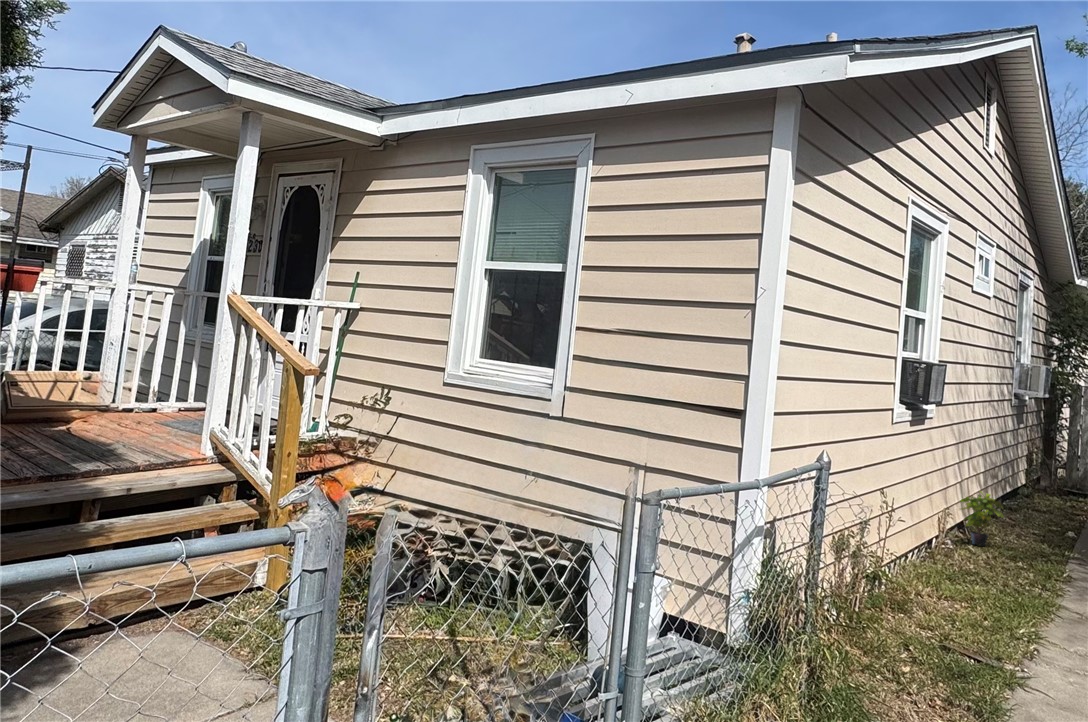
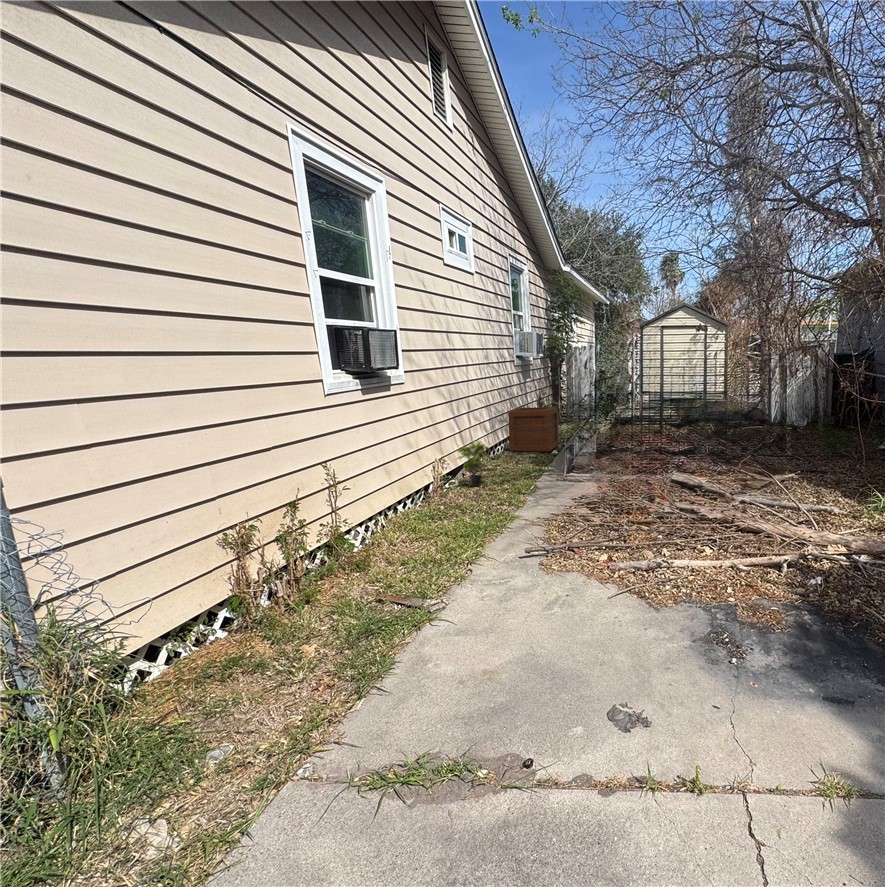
wooden crate: none [998,461,1071,525] -> present [508,407,559,452]

